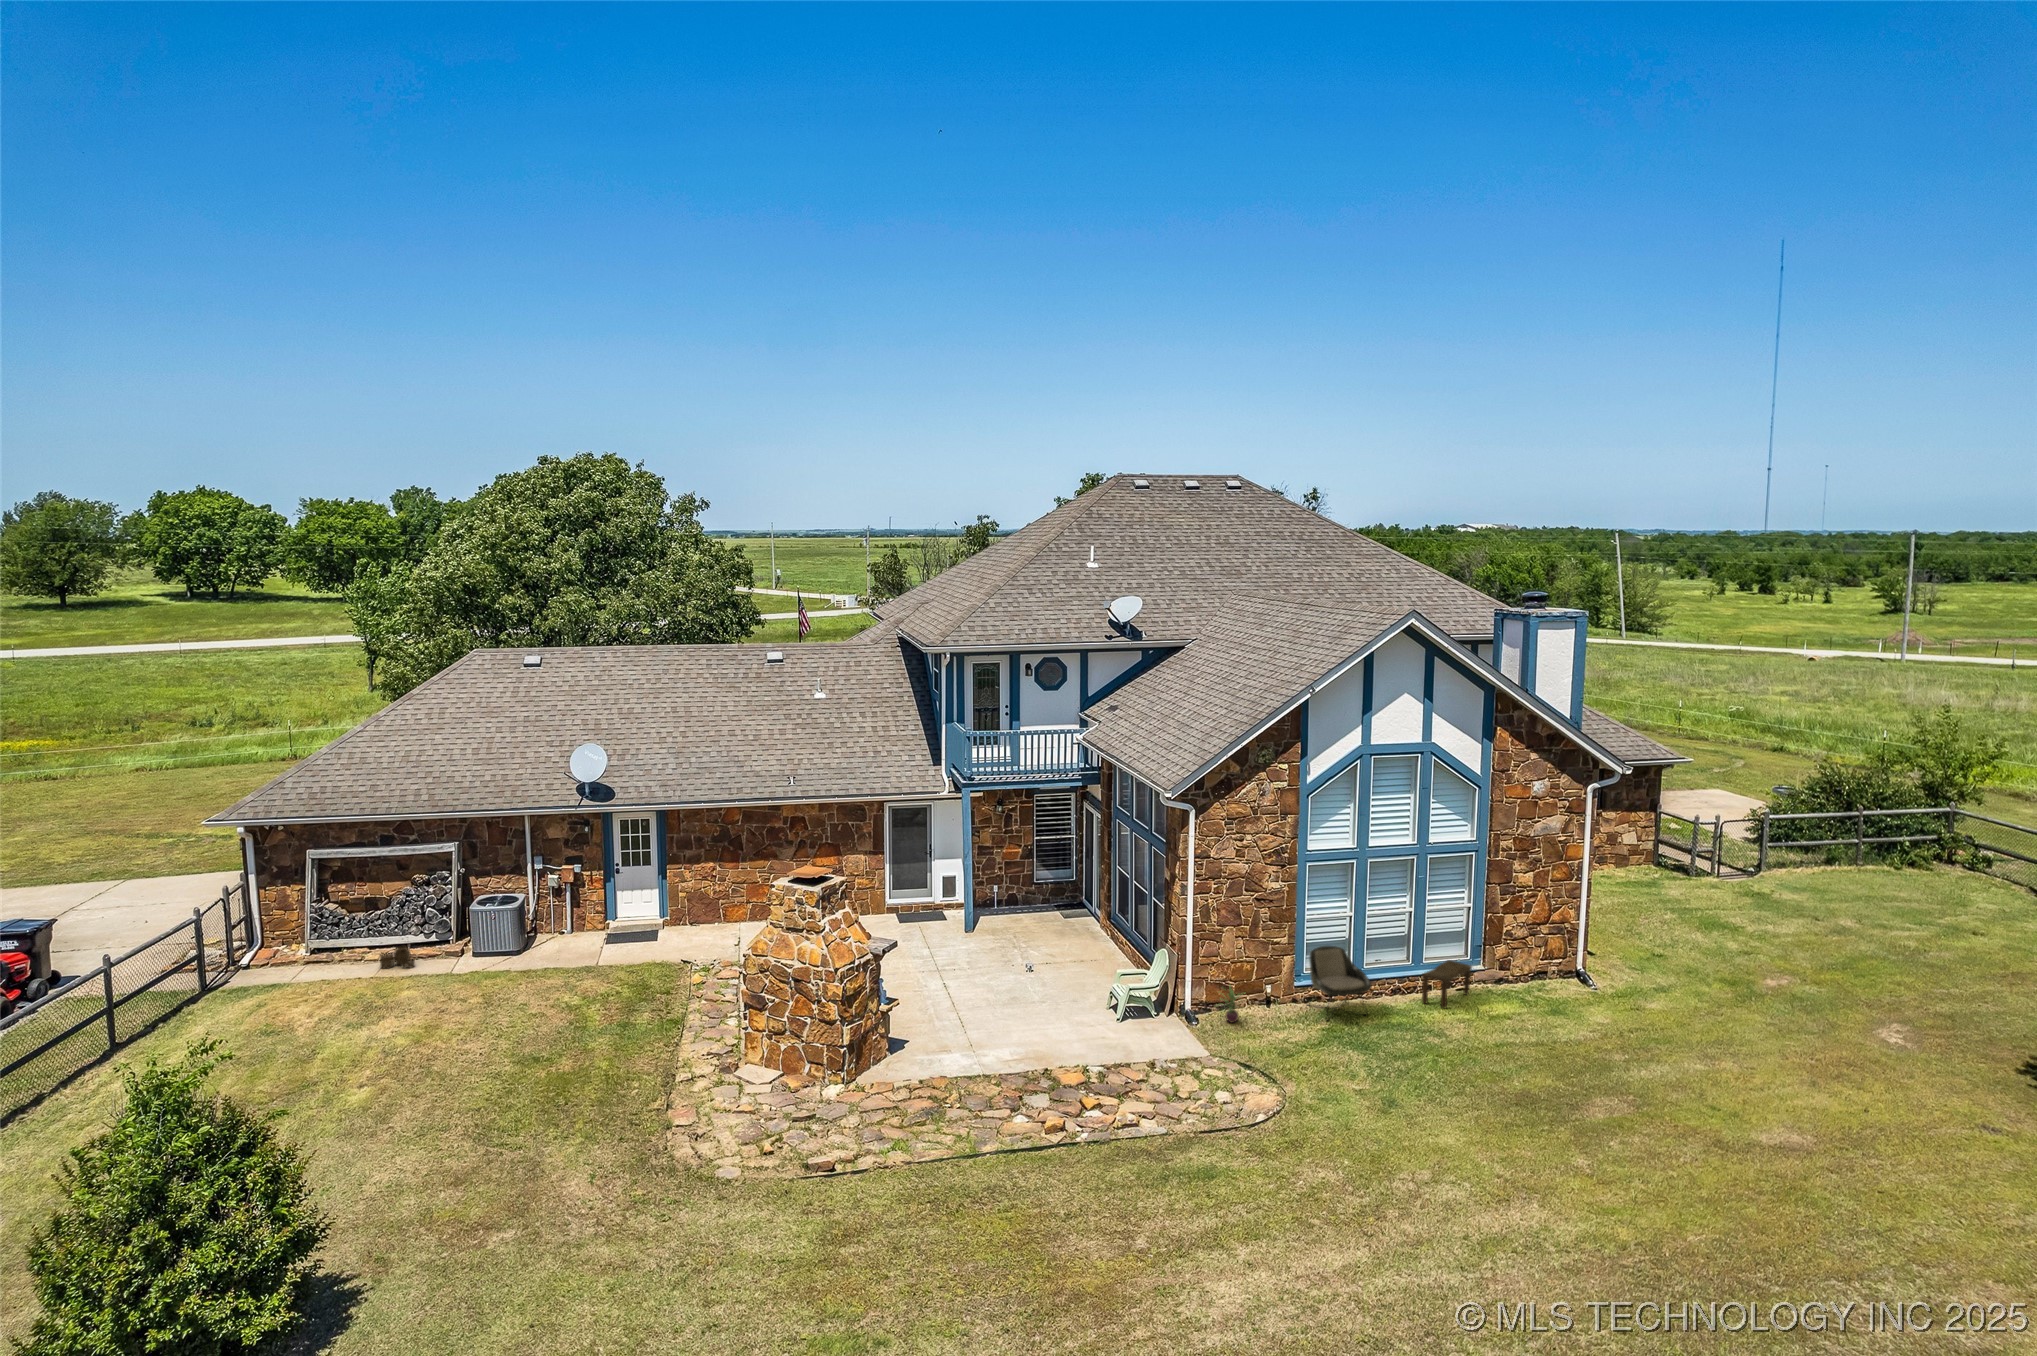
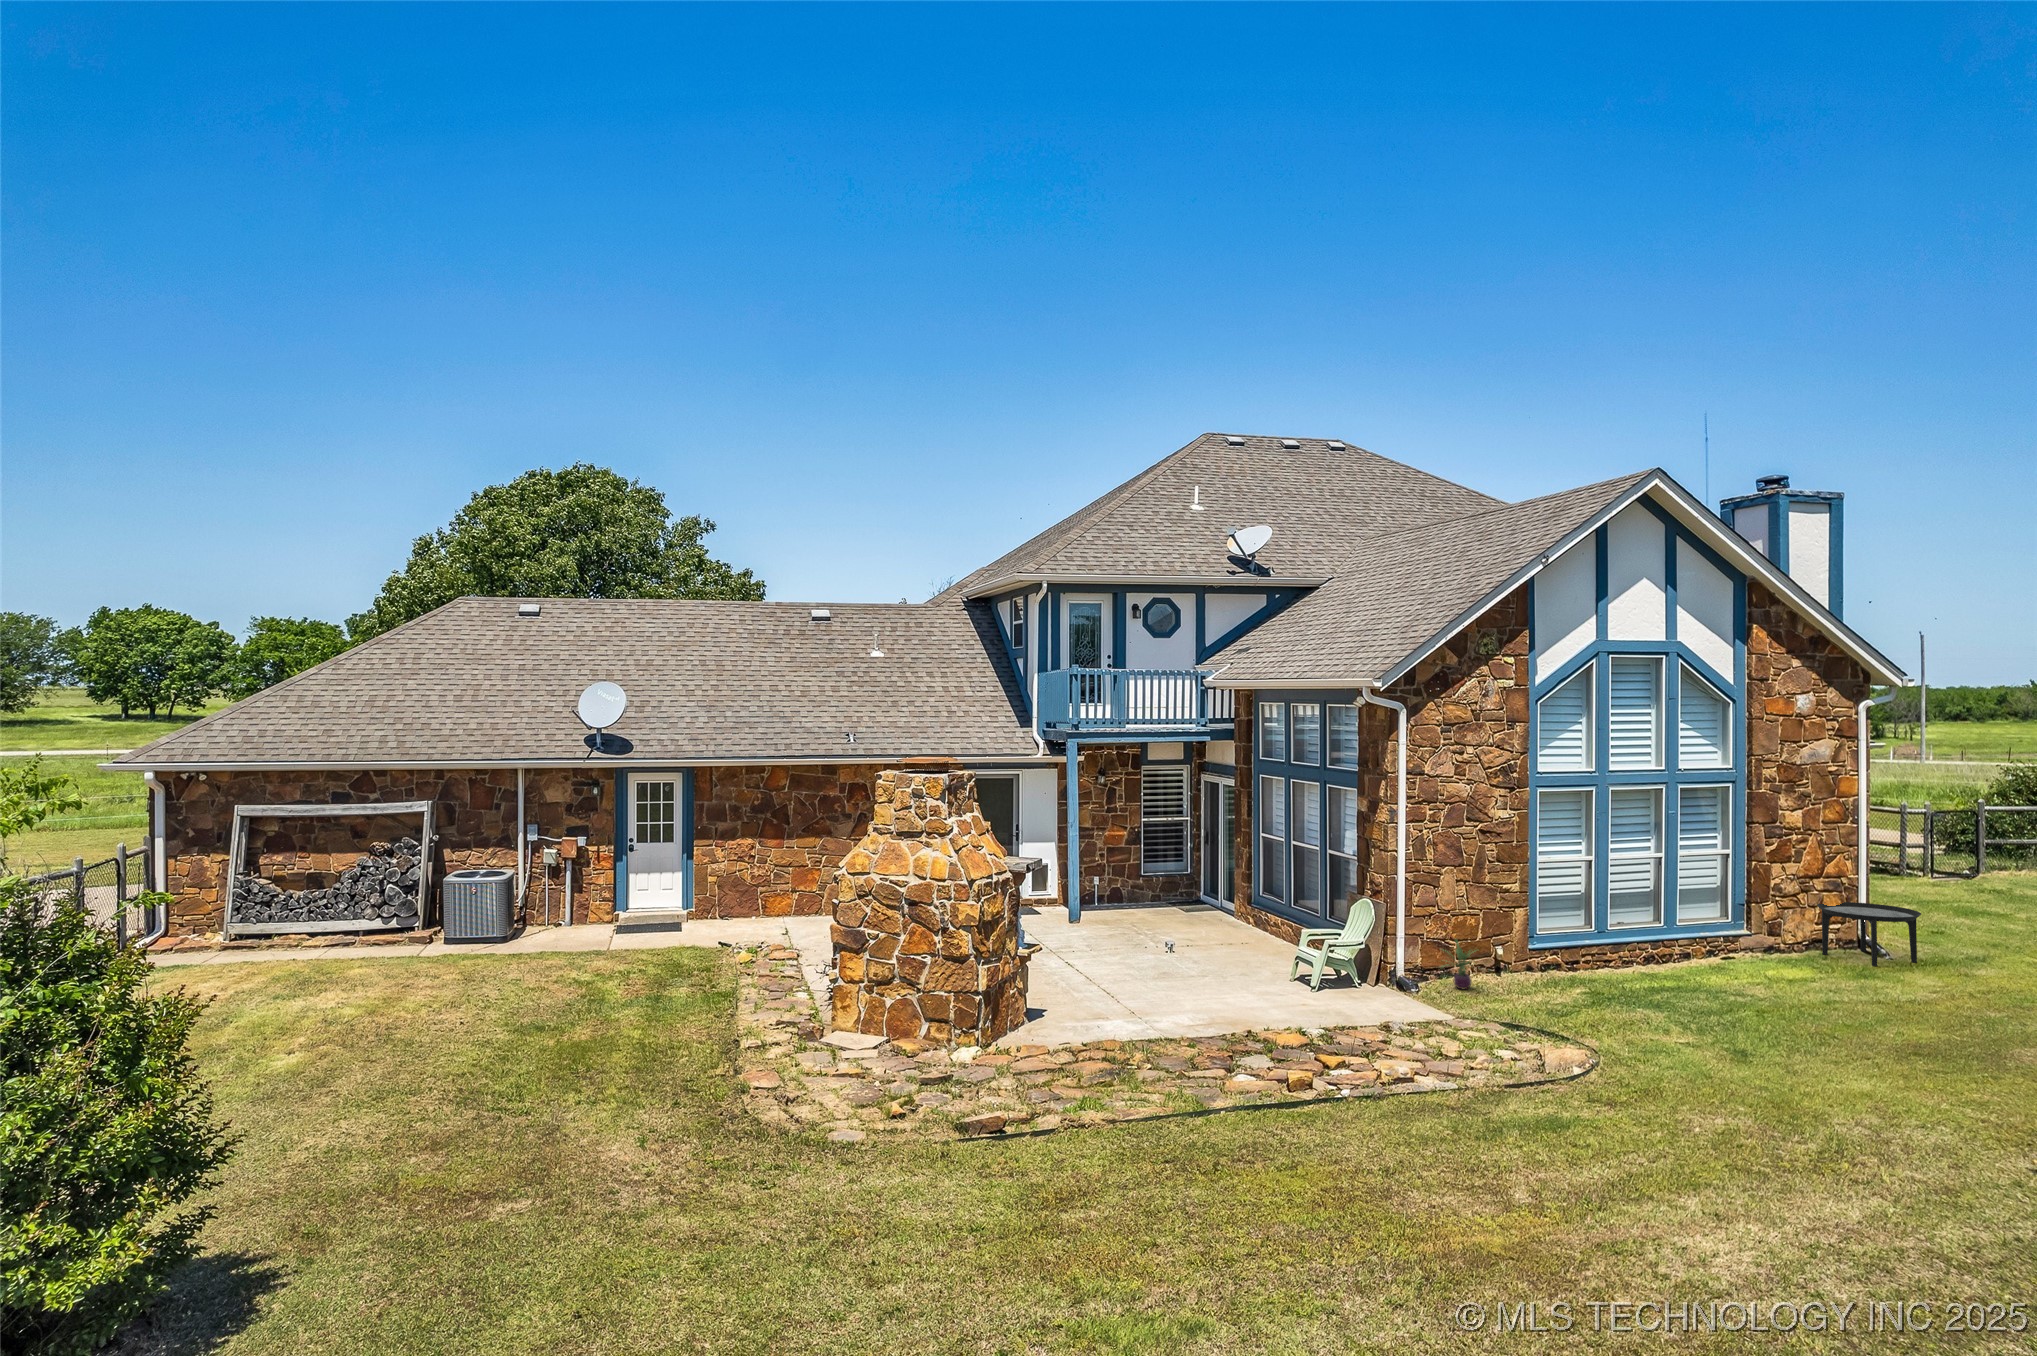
round table: none [1539,942,1612,1000] -> present [1817,902,1921,966]
woven basket: present [380,946,415,969] -> none [322,929,369,956]
lounge chair: present [1309,946,1371,1020] -> none [1544,896,1638,987]
bench: present [1422,960,1472,1008] -> none [1689,921,1746,975]

